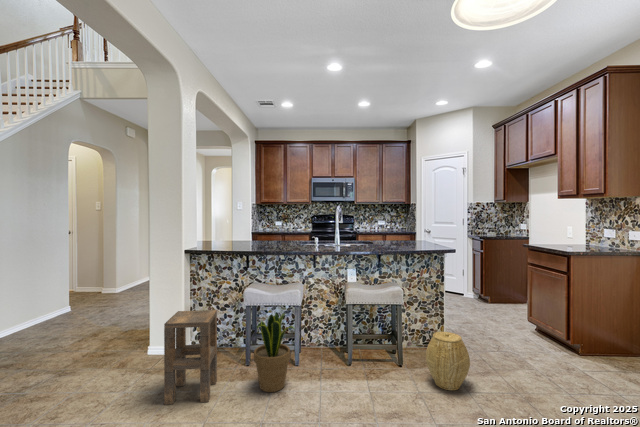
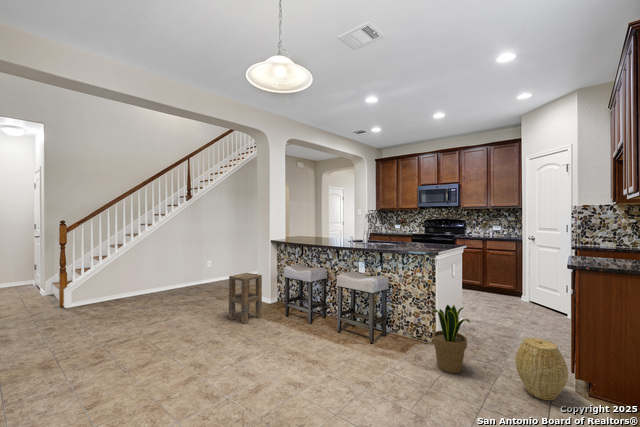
potted plant: present [254,313,295,392] -> present [433,305,470,373]
woven basket: present [426,332,470,390] -> present [515,338,568,400]

